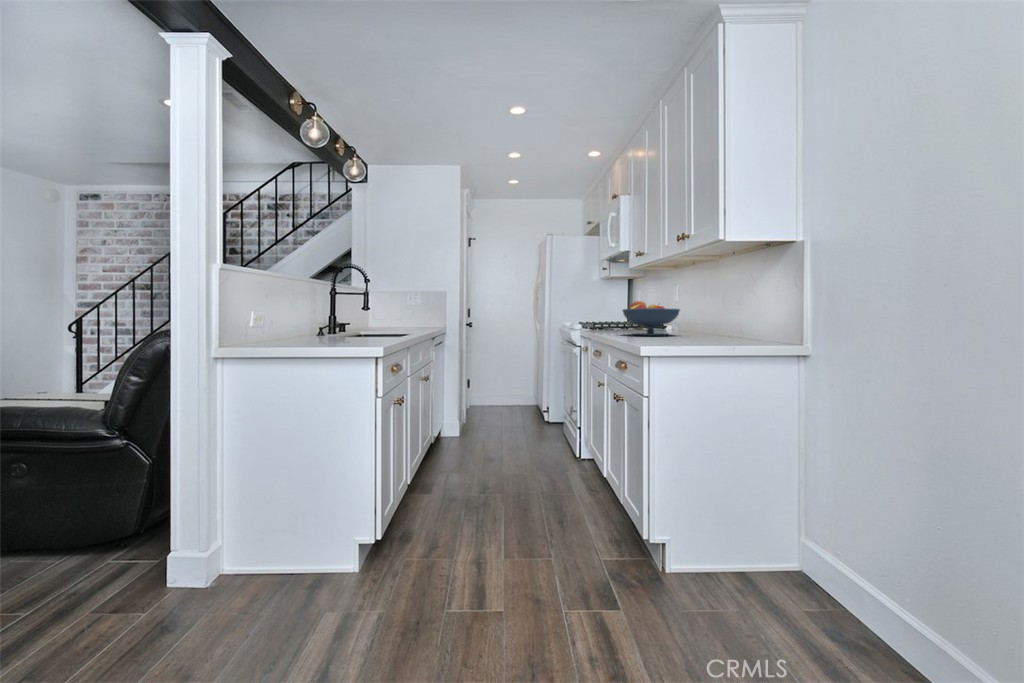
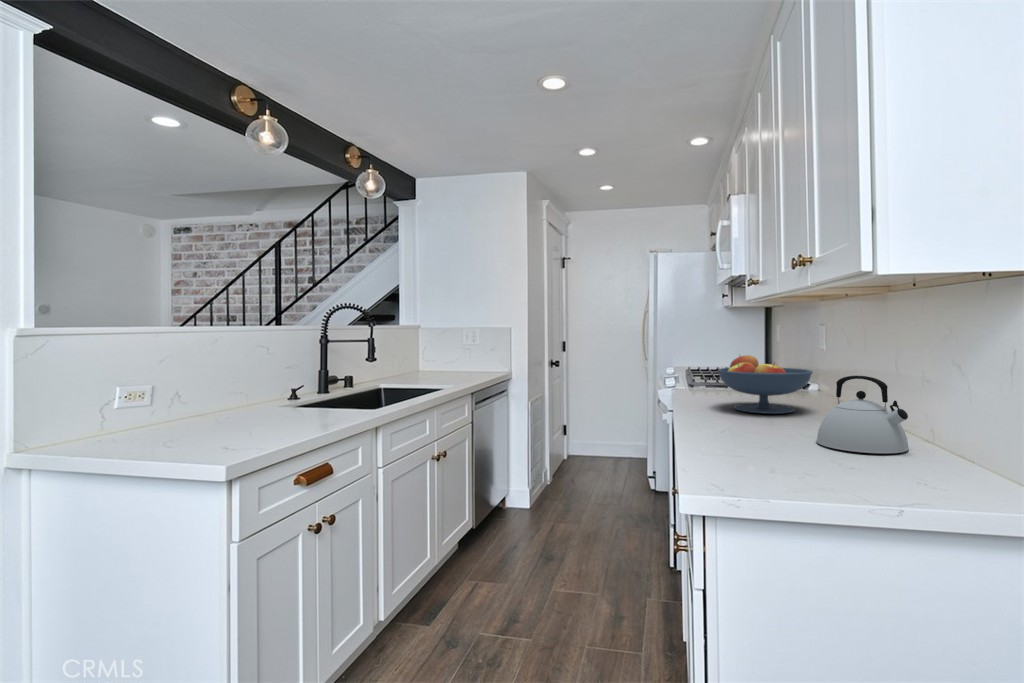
kettle: none [693,301,742,341] -> present [817,376,909,454]

